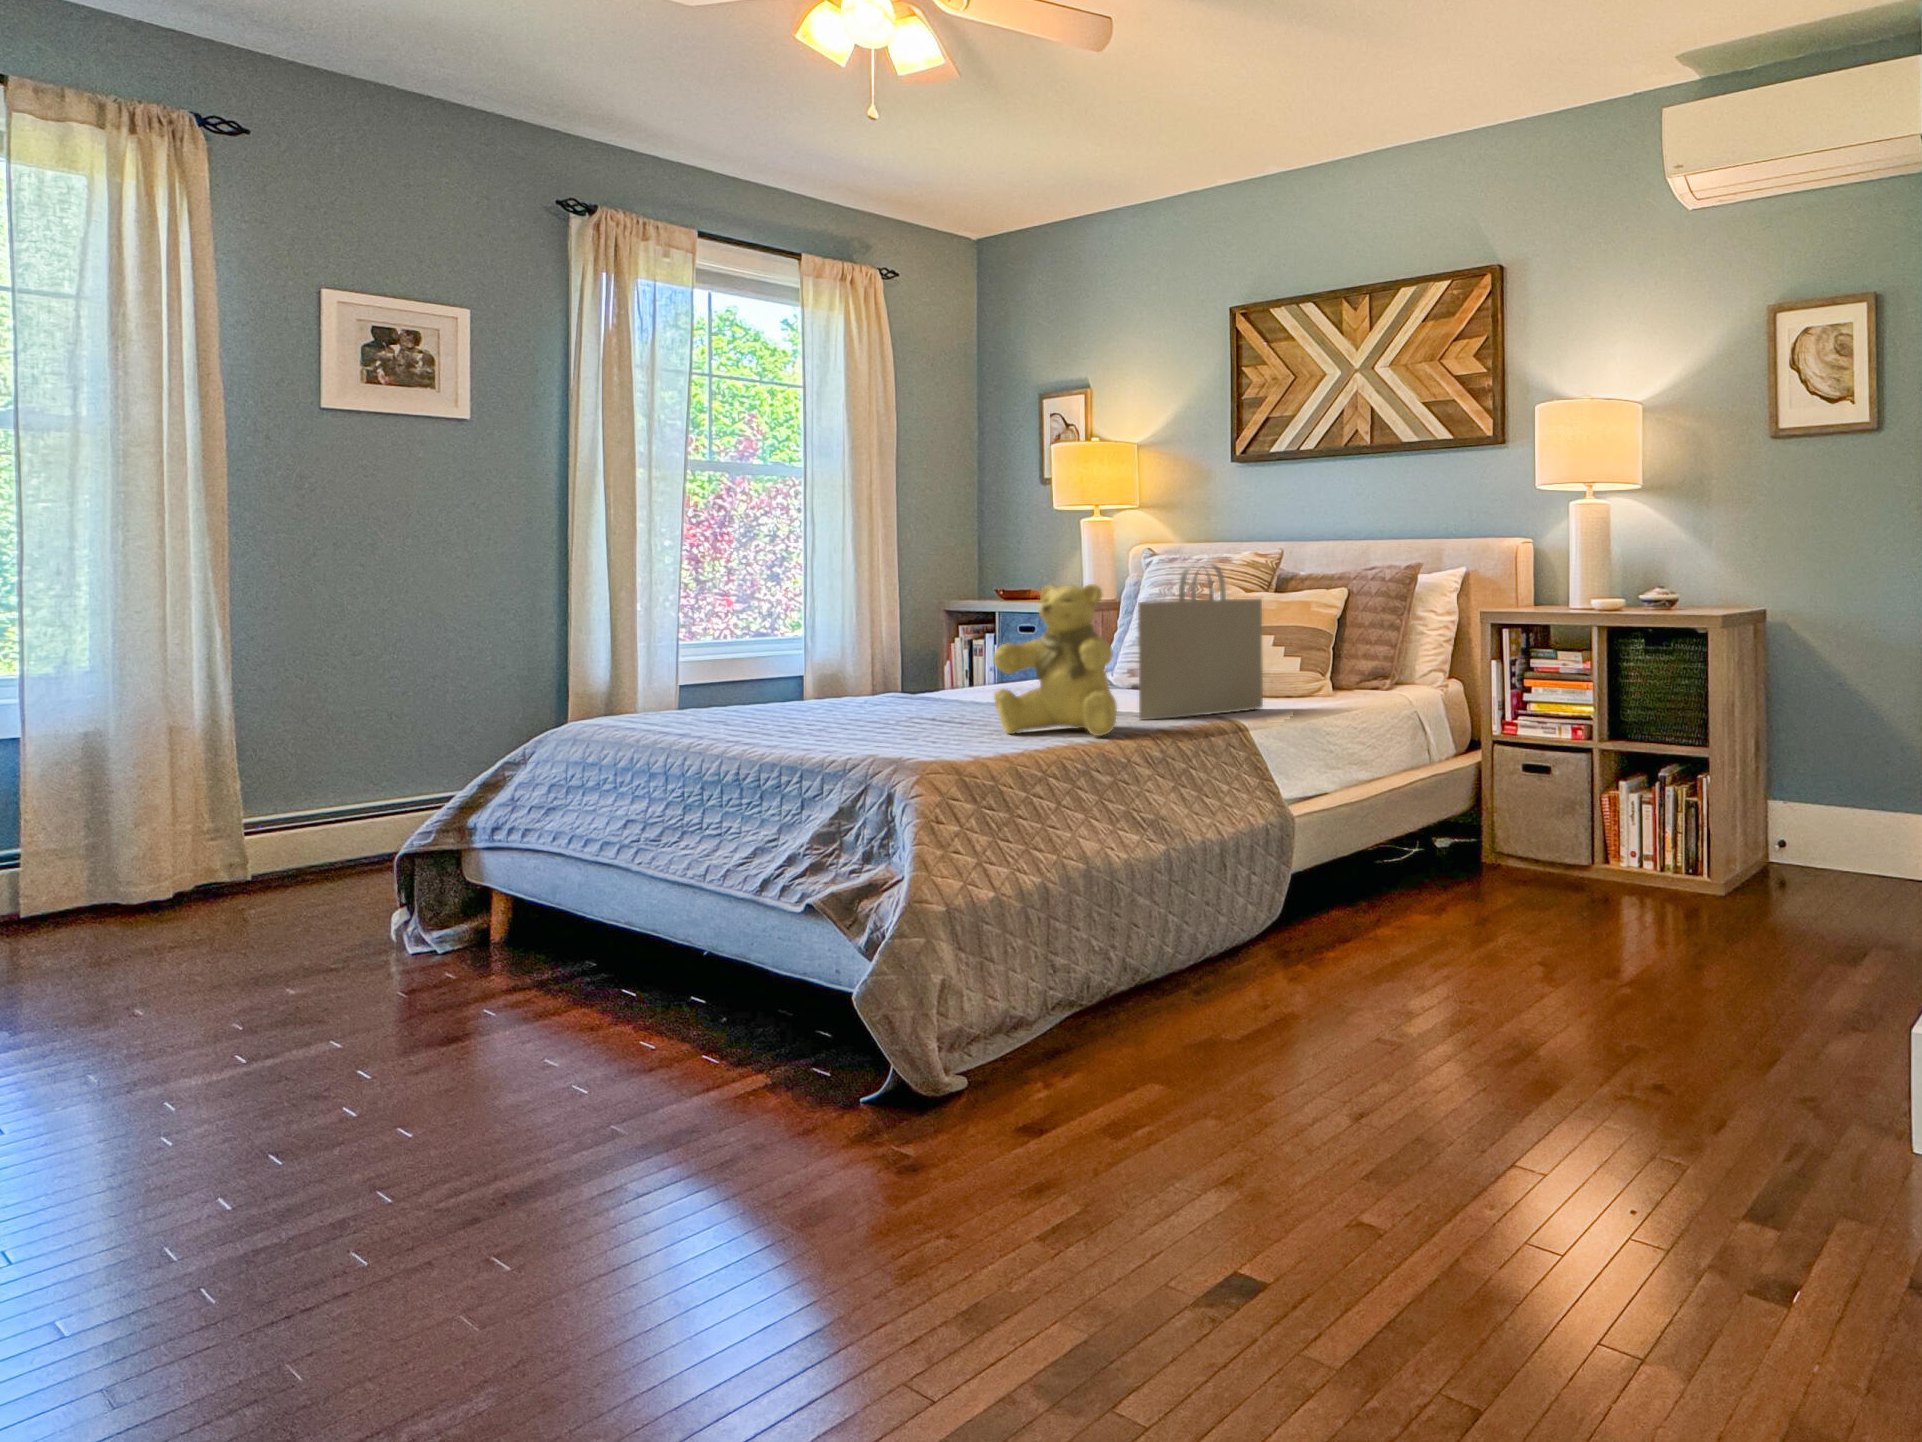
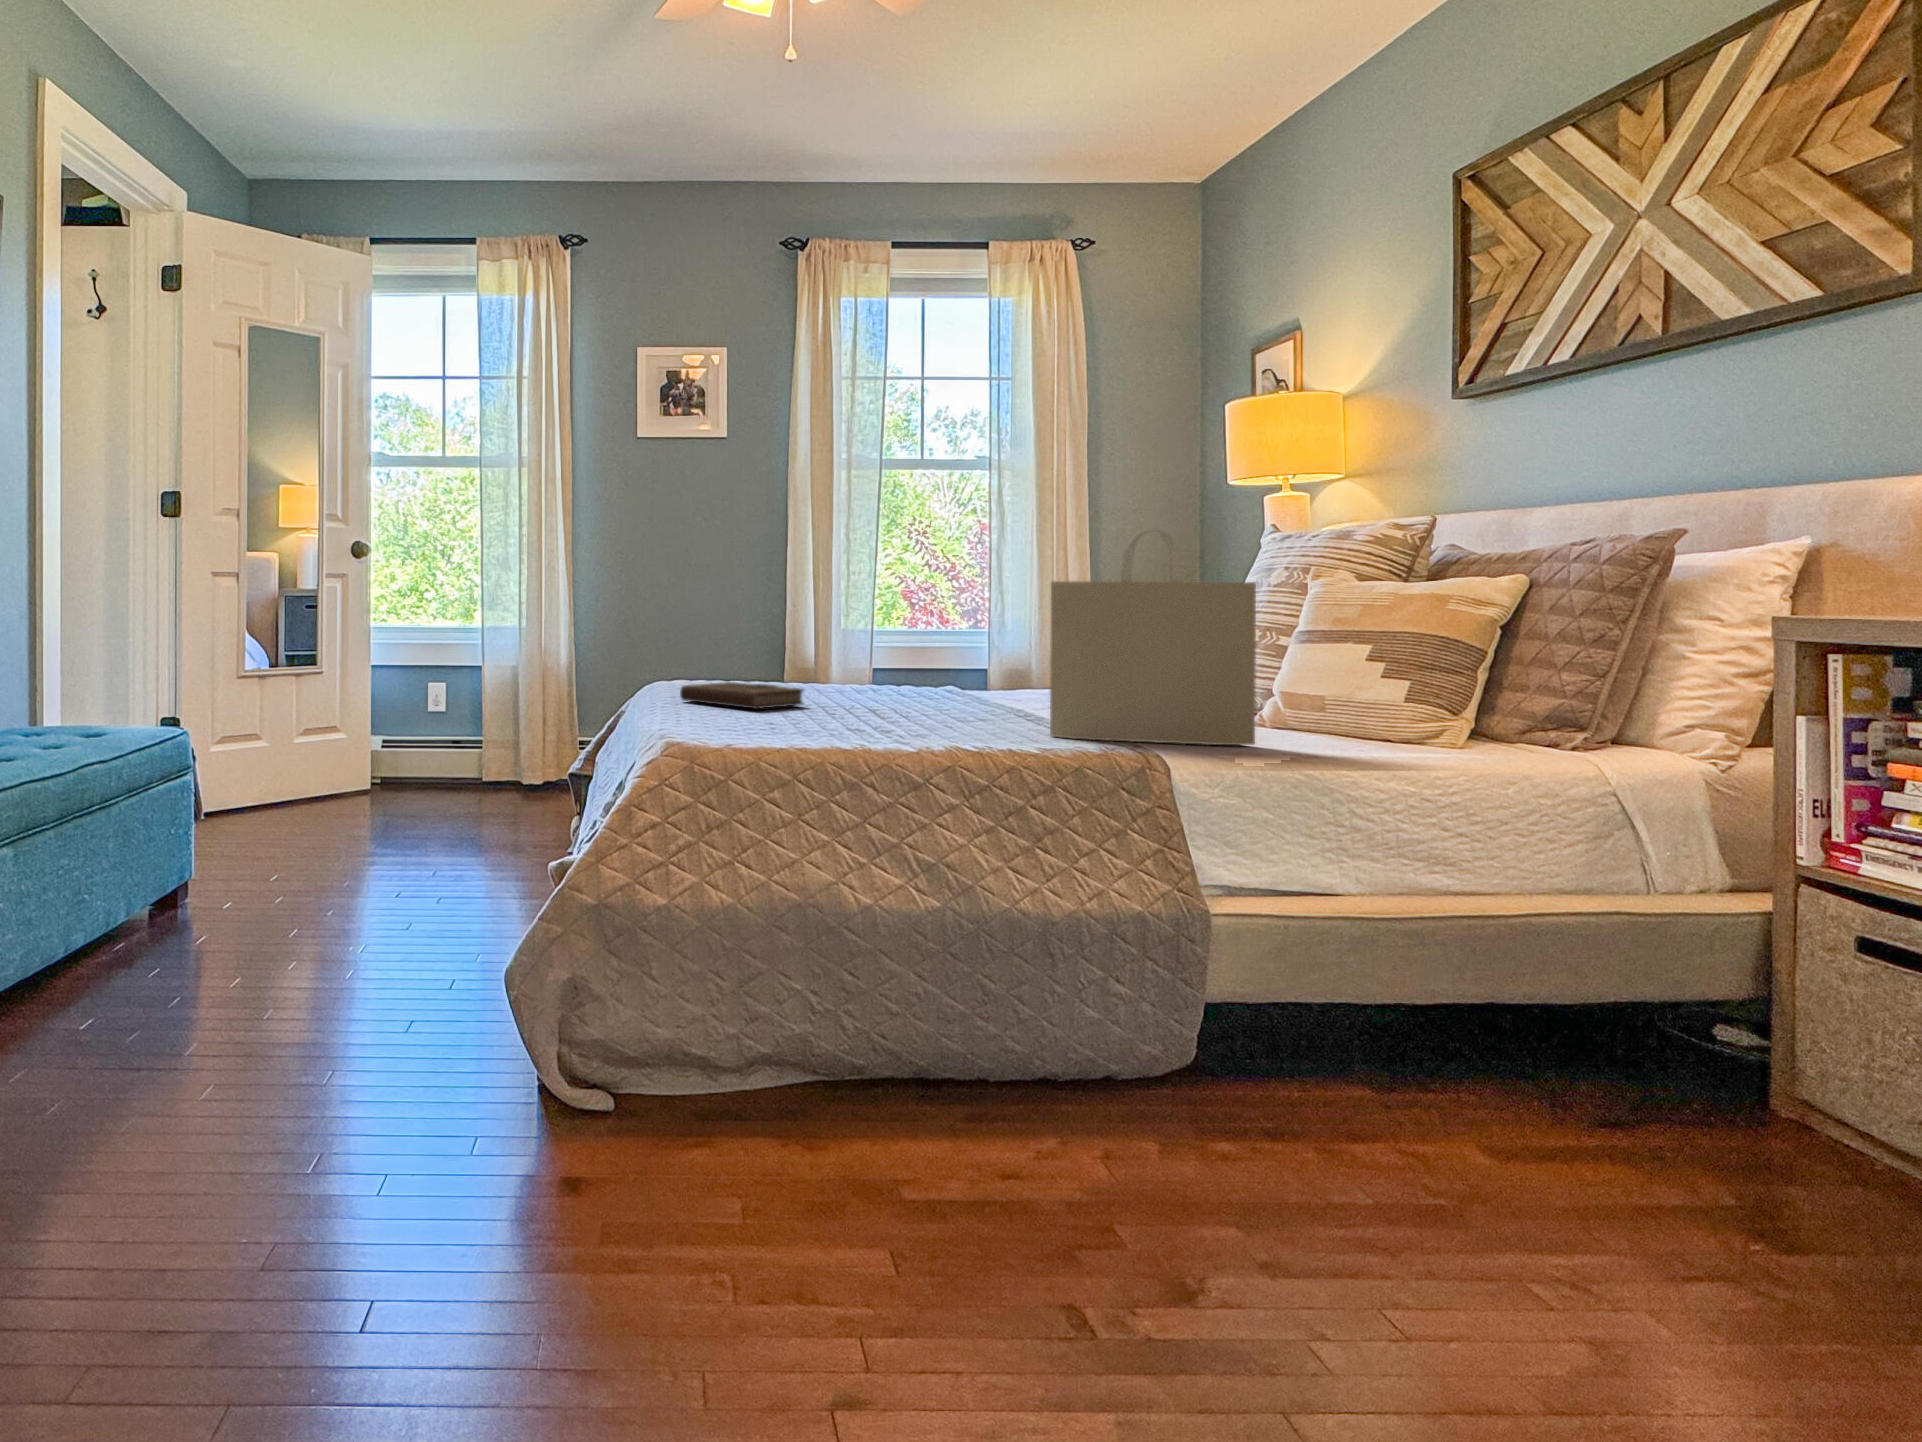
teddy bear: present [993,584,1117,736] -> none [852,554,982,745]
notebook: none [727,709,870,735] -> present [680,682,803,709]

